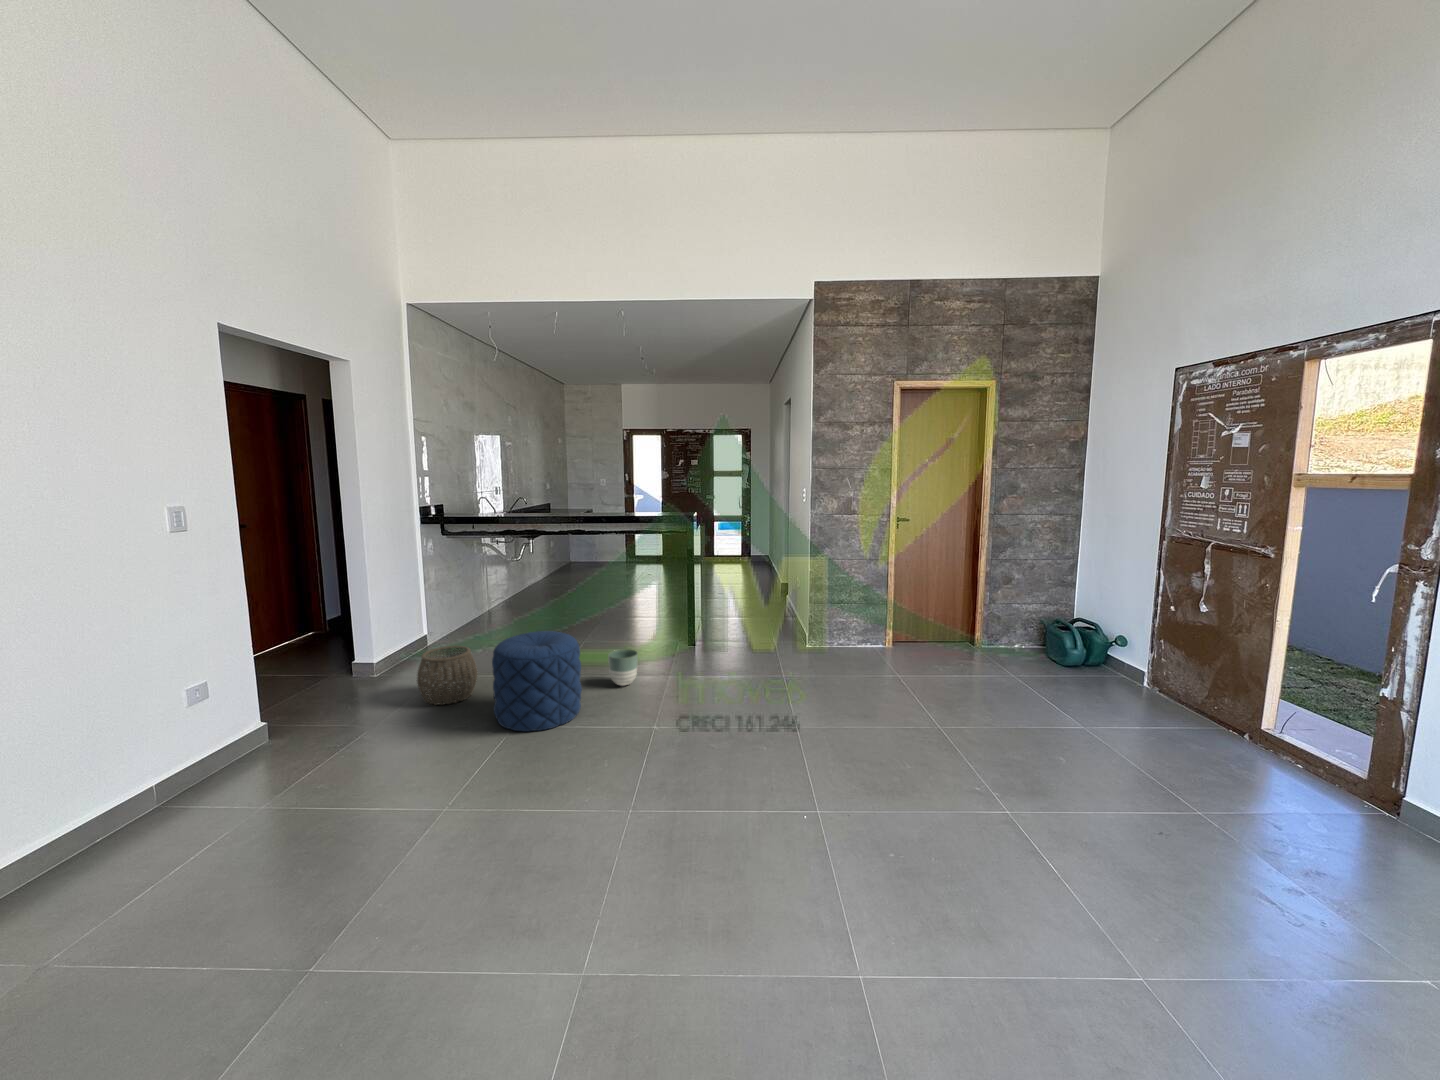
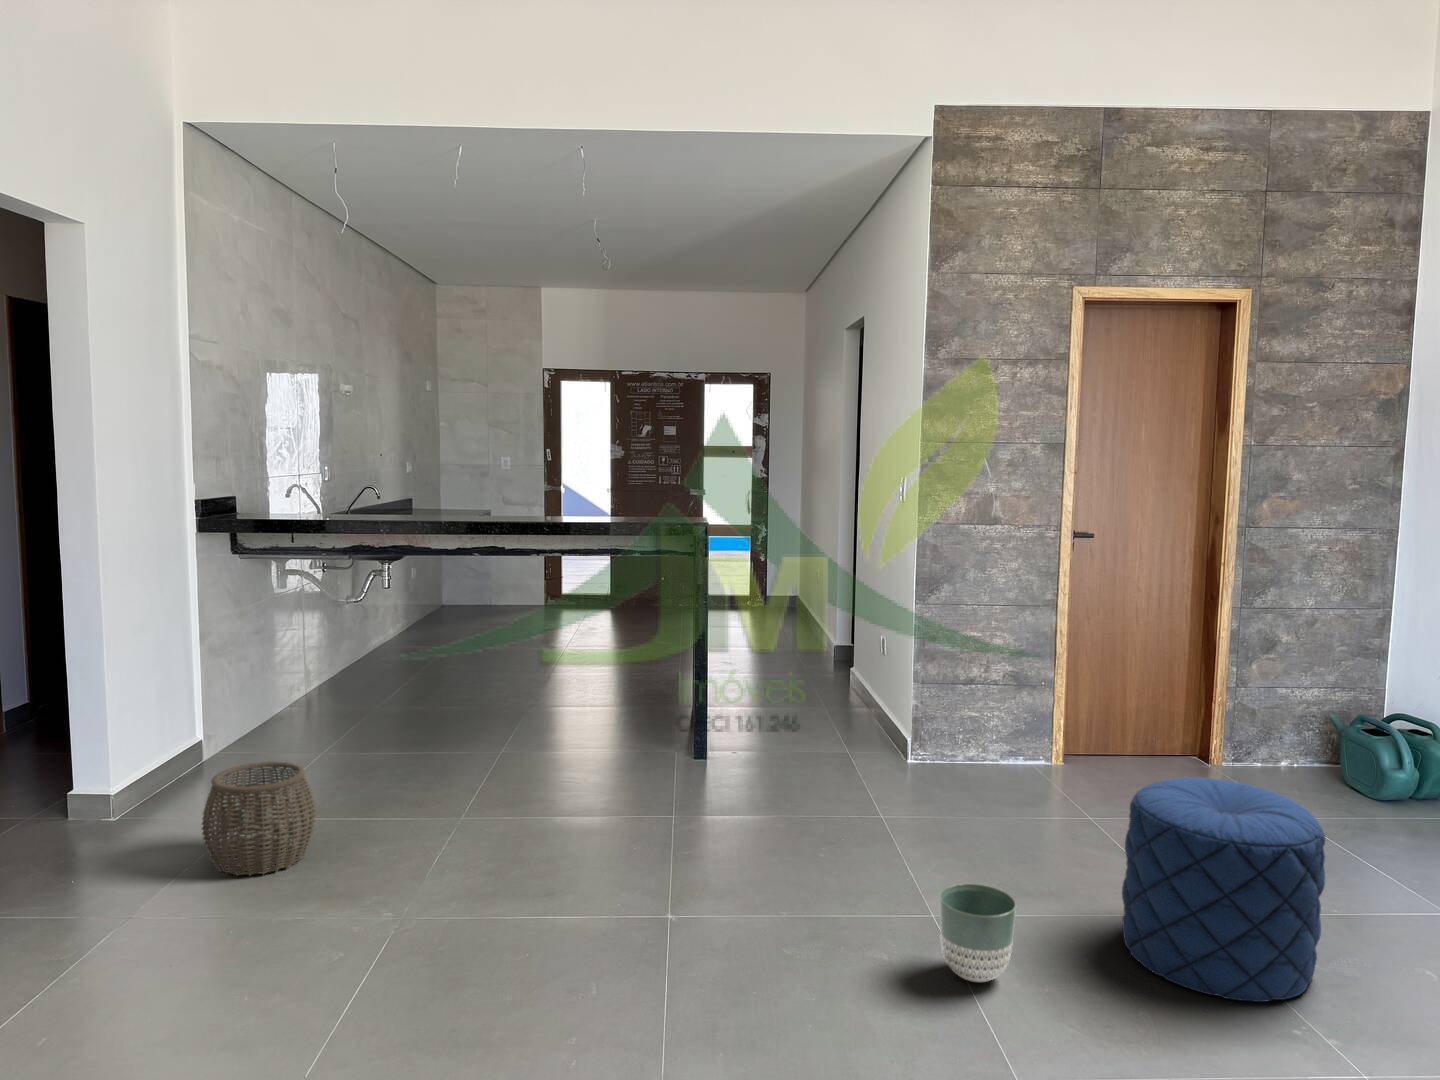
pouf: present [492,631,582,732] -> present [1122,777,1325,1002]
planter: present [608,649,638,686] -> present [939,884,1016,982]

